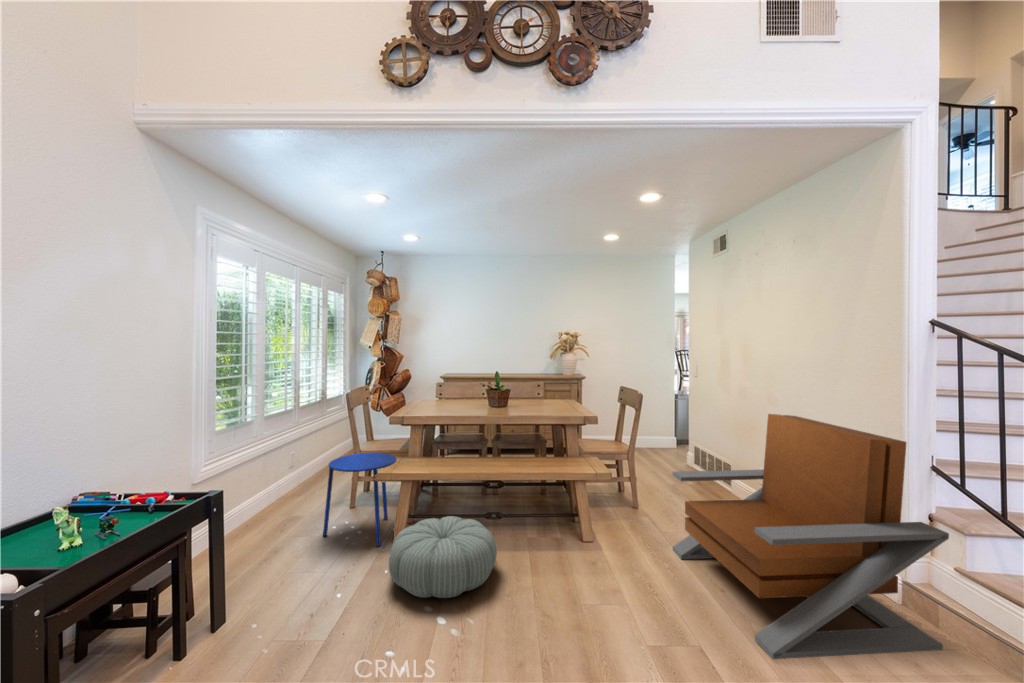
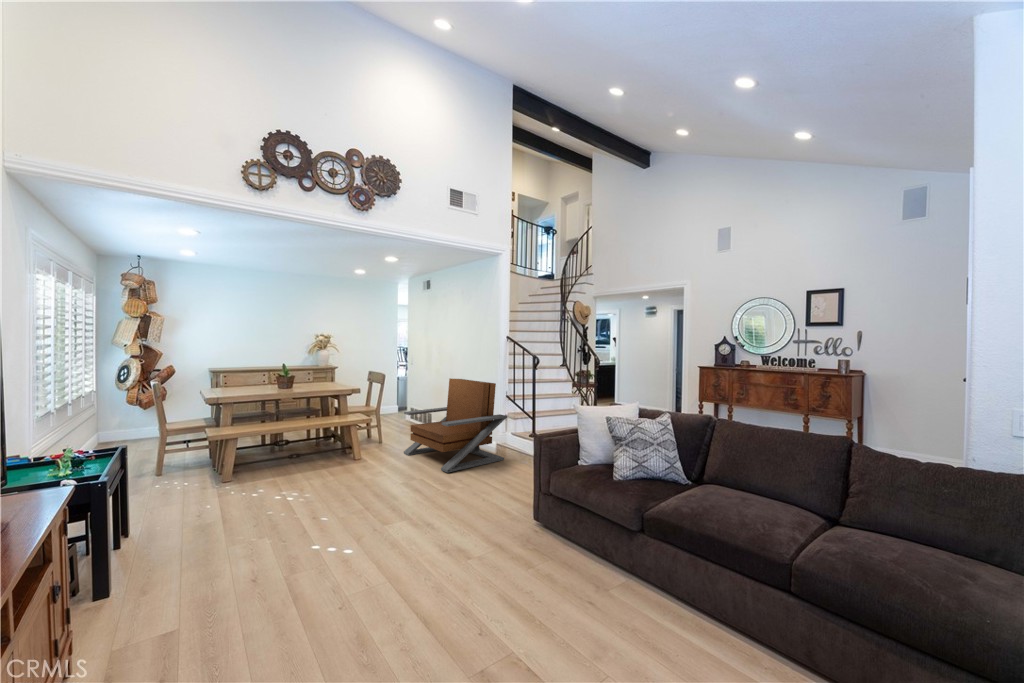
side table: present [323,453,396,546] -> none [150,423,215,488]
pouf: present [389,516,497,598] -> none [235,451,309,491]

